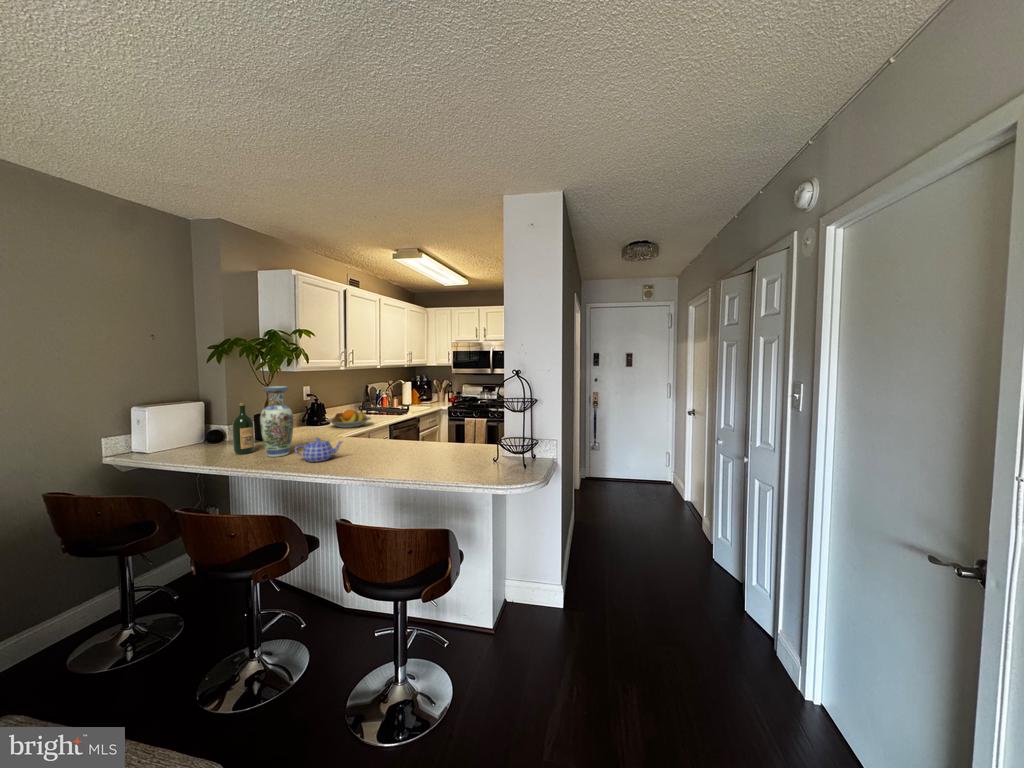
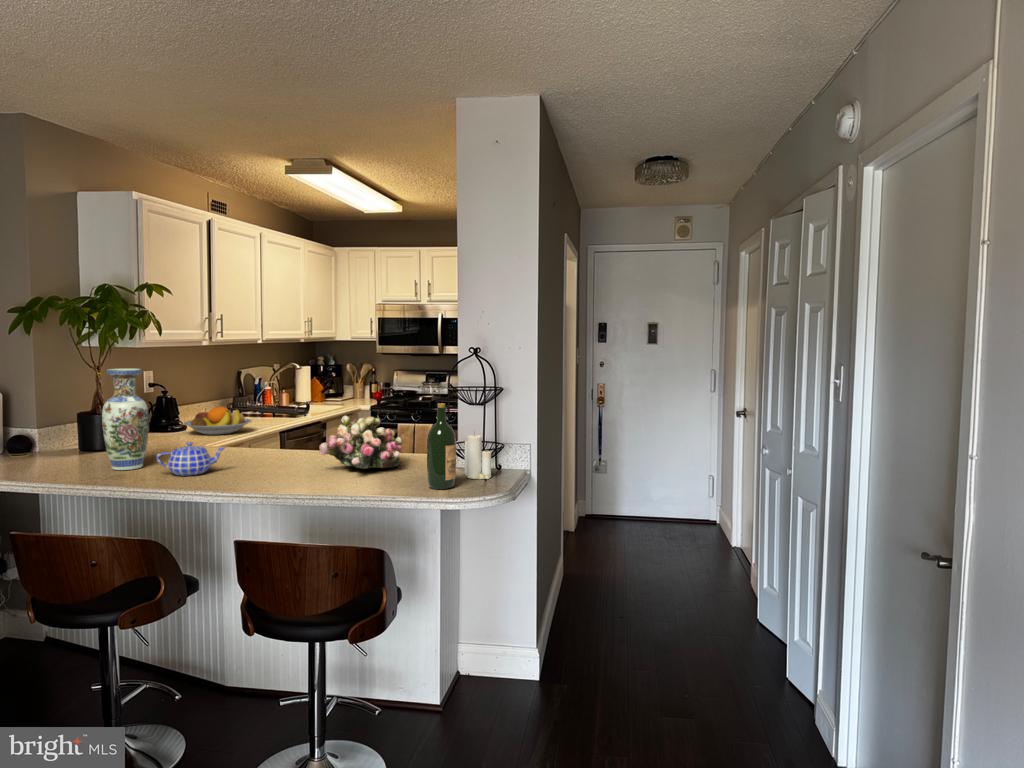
wine bottle: present [232,403,254,454] -> present [427,403,456,489]
flower arrangement: none [408,419,467,458] -> present [319,416,403,469]
candle: none [510,431,530,467] -> present [464,435,491,479]

